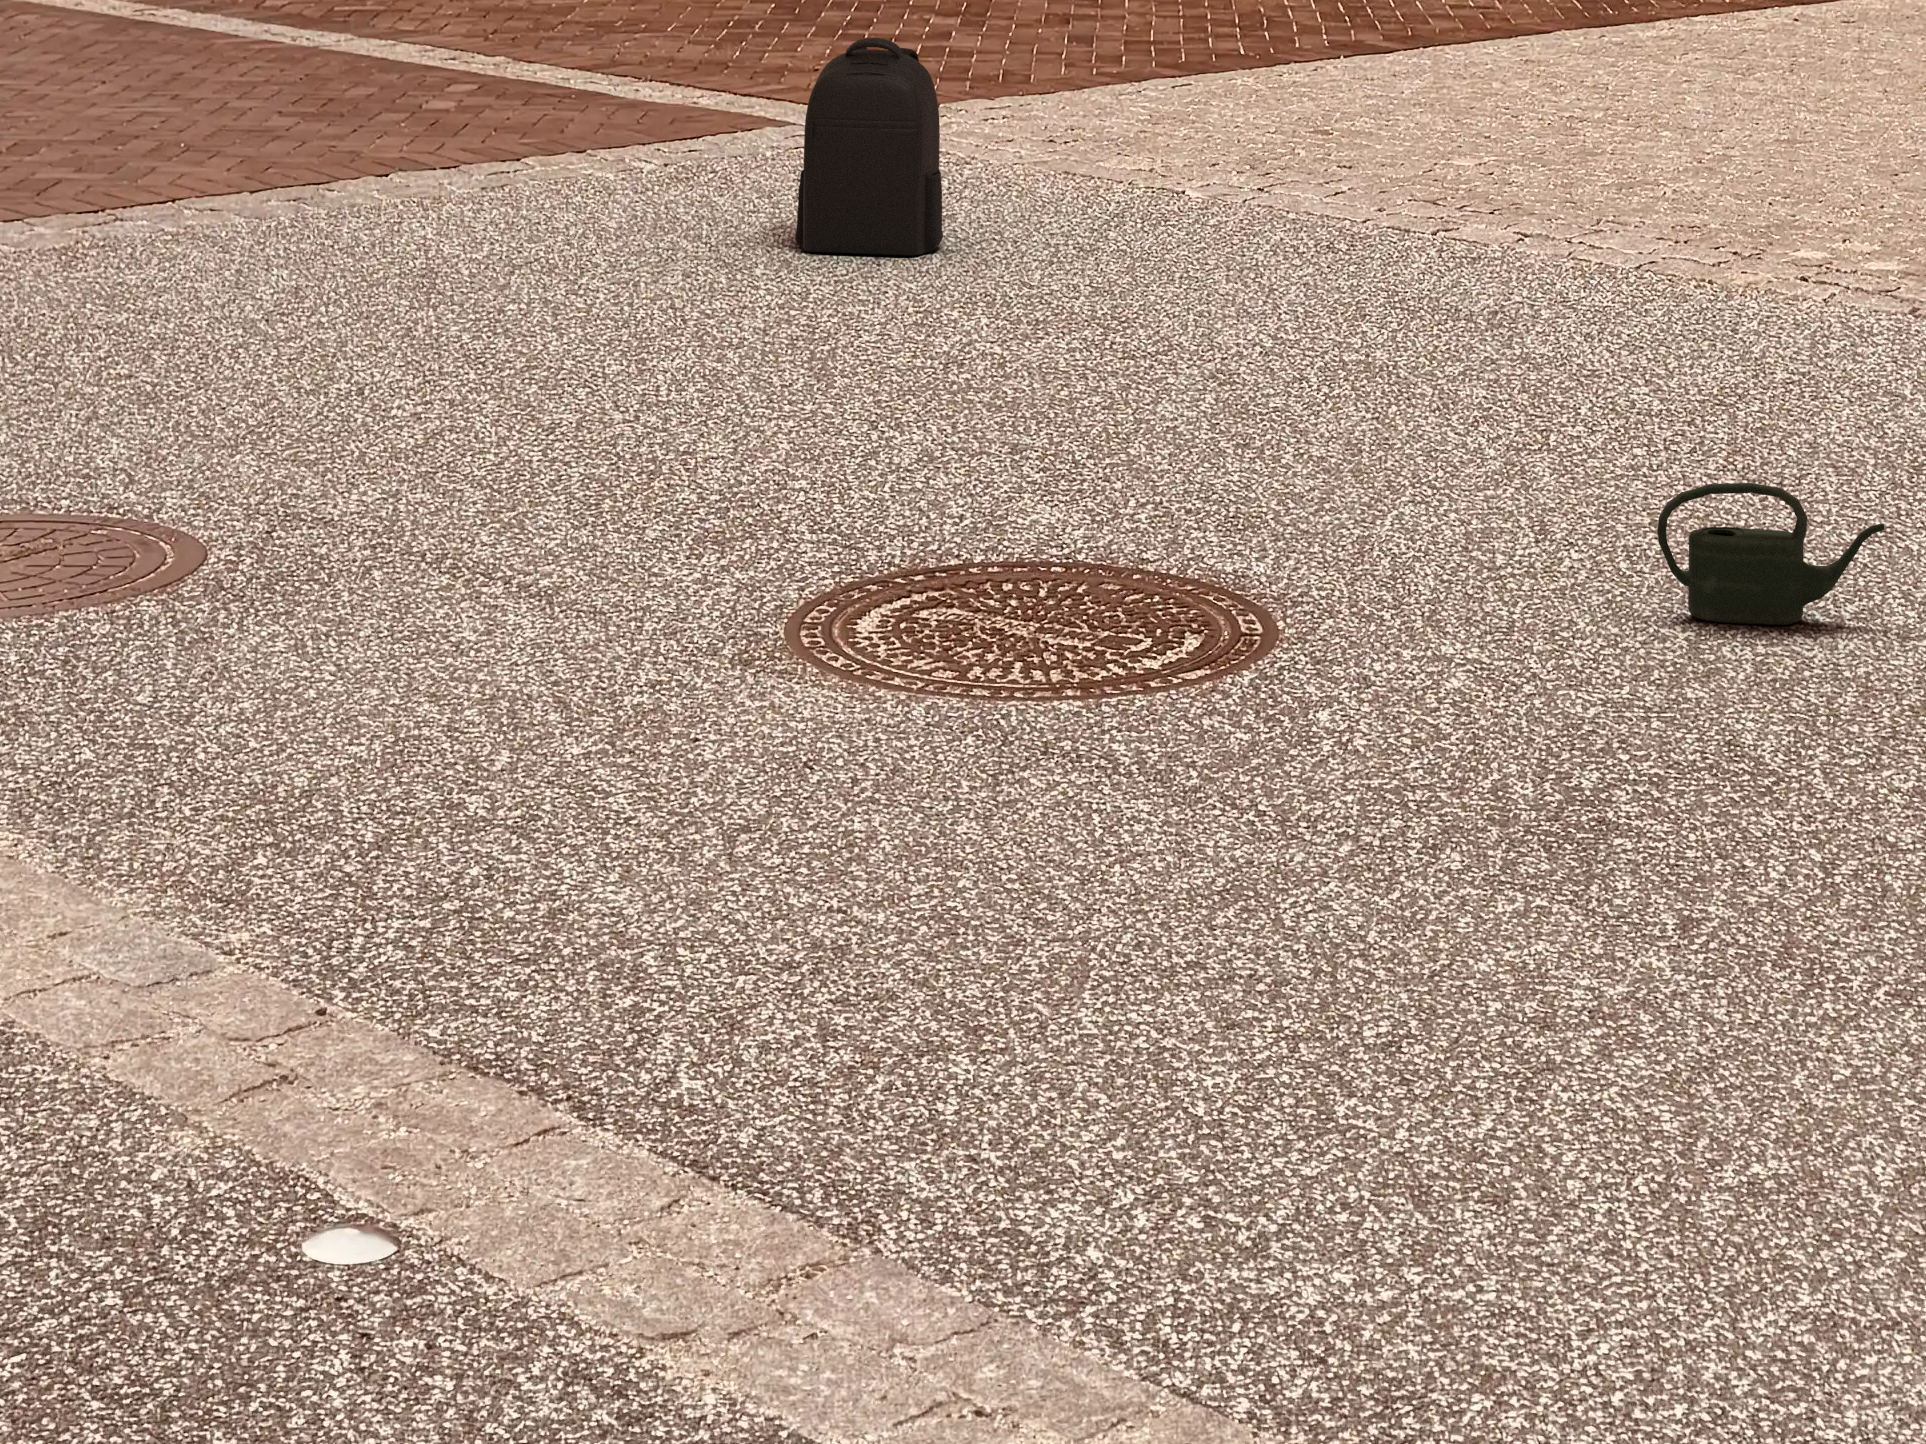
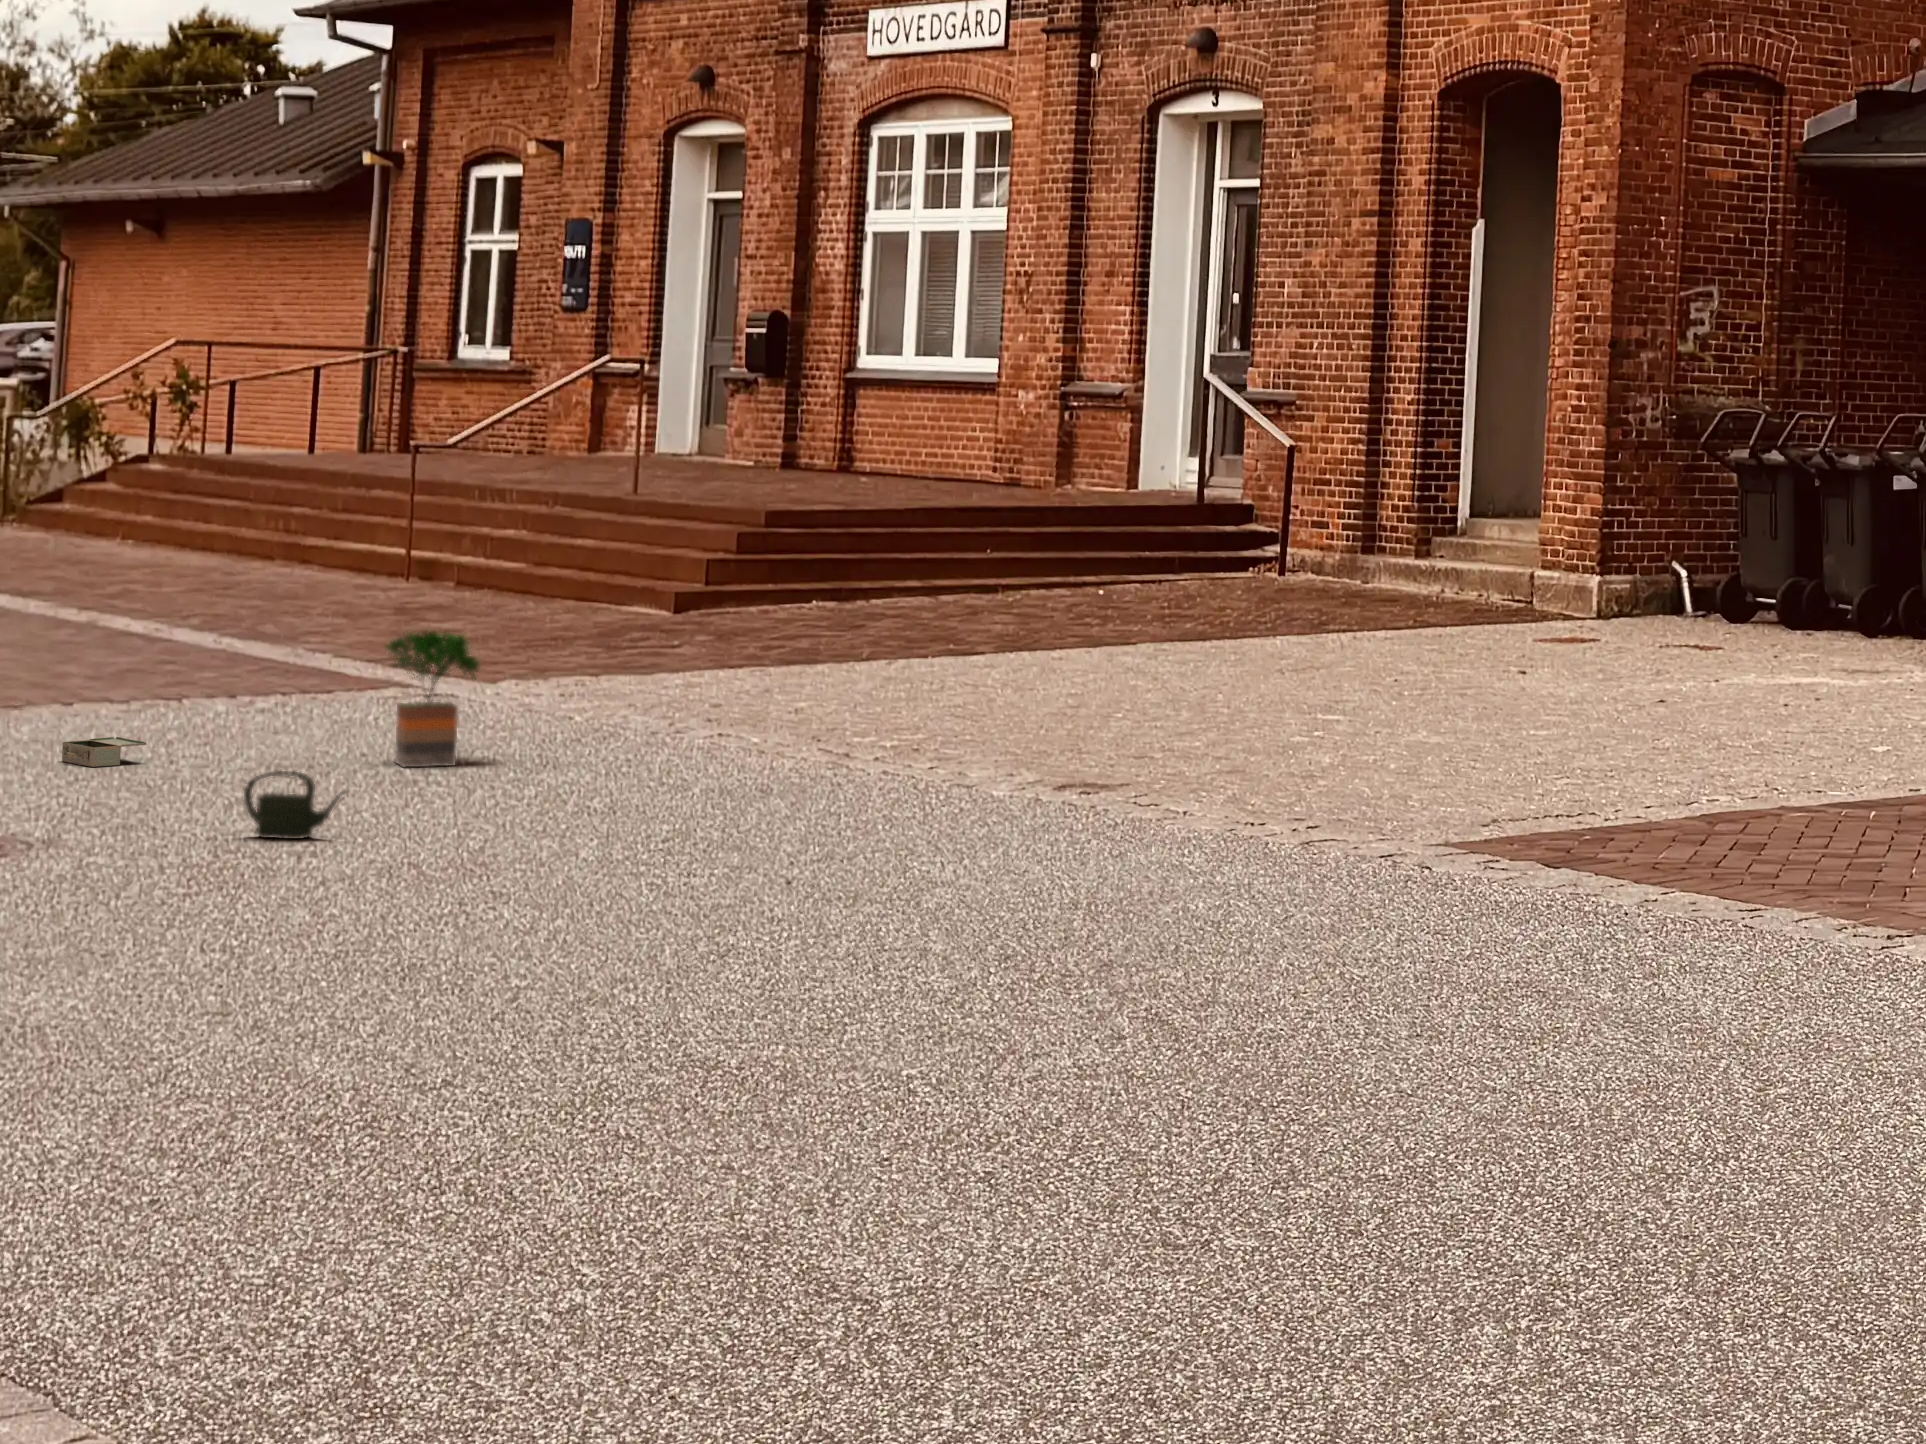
backpack: present [795,38,943,255] -> none [245,599,341,727]
potted tree: none [1282,118,1466,369] -> present [385,630,480,767]
toolbox: none [744,312,900,379] -> present [62,737,147,767]

